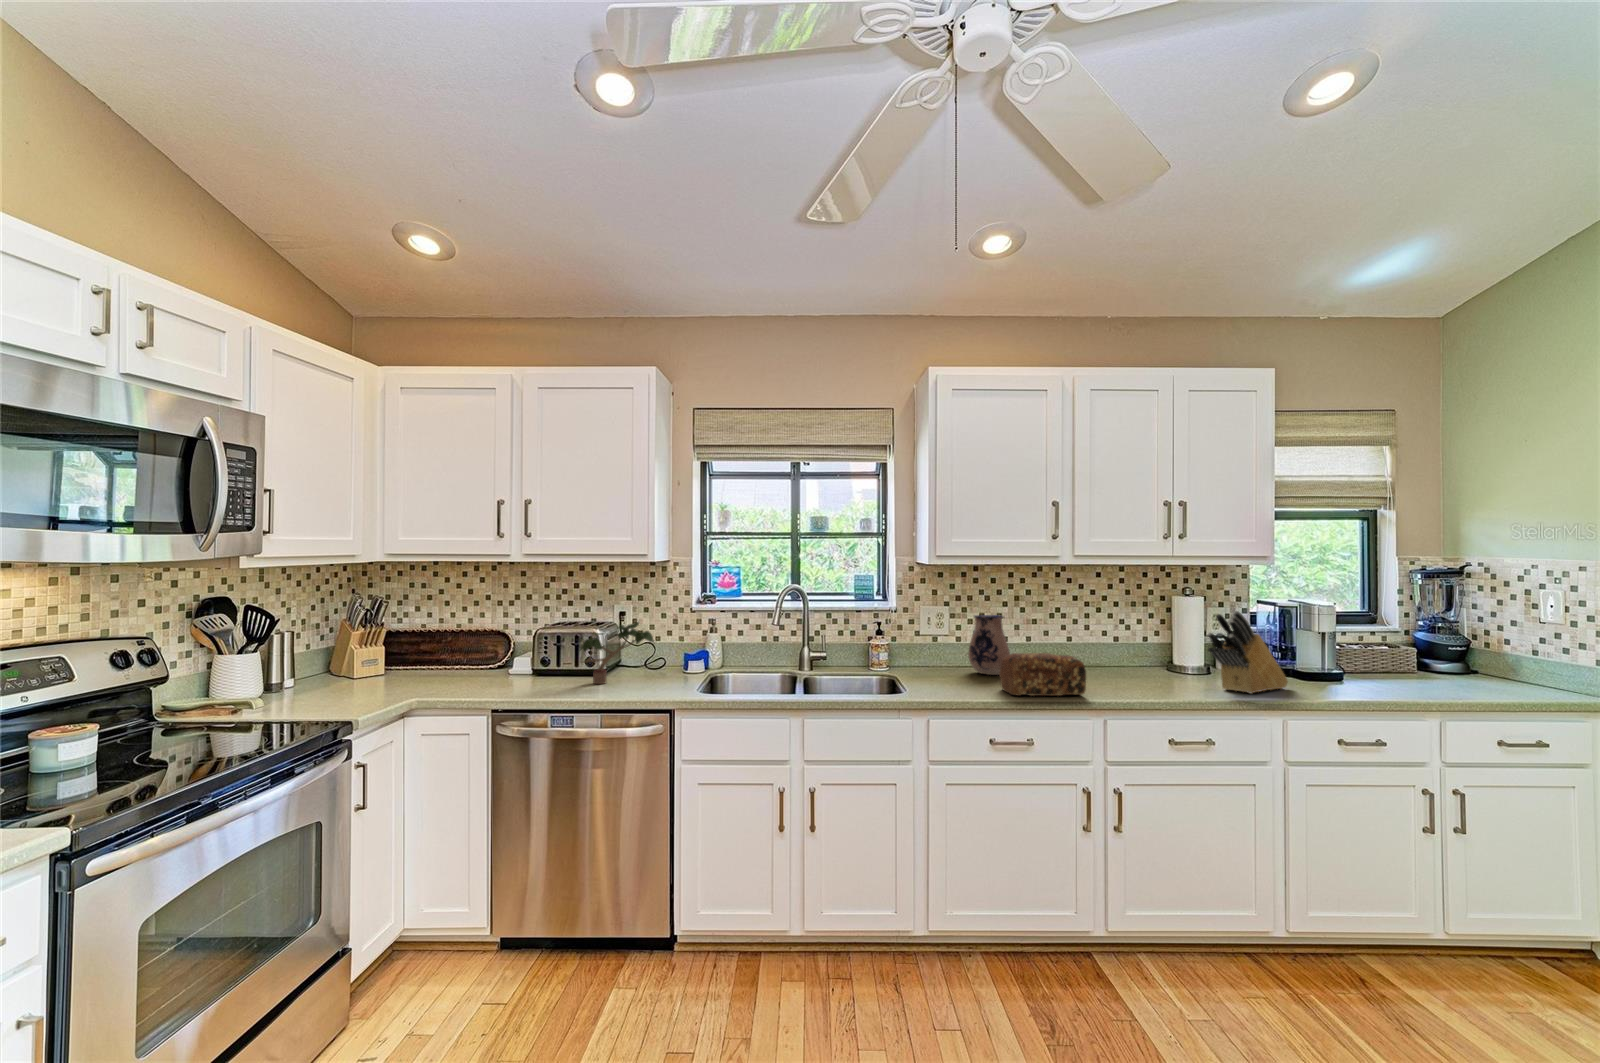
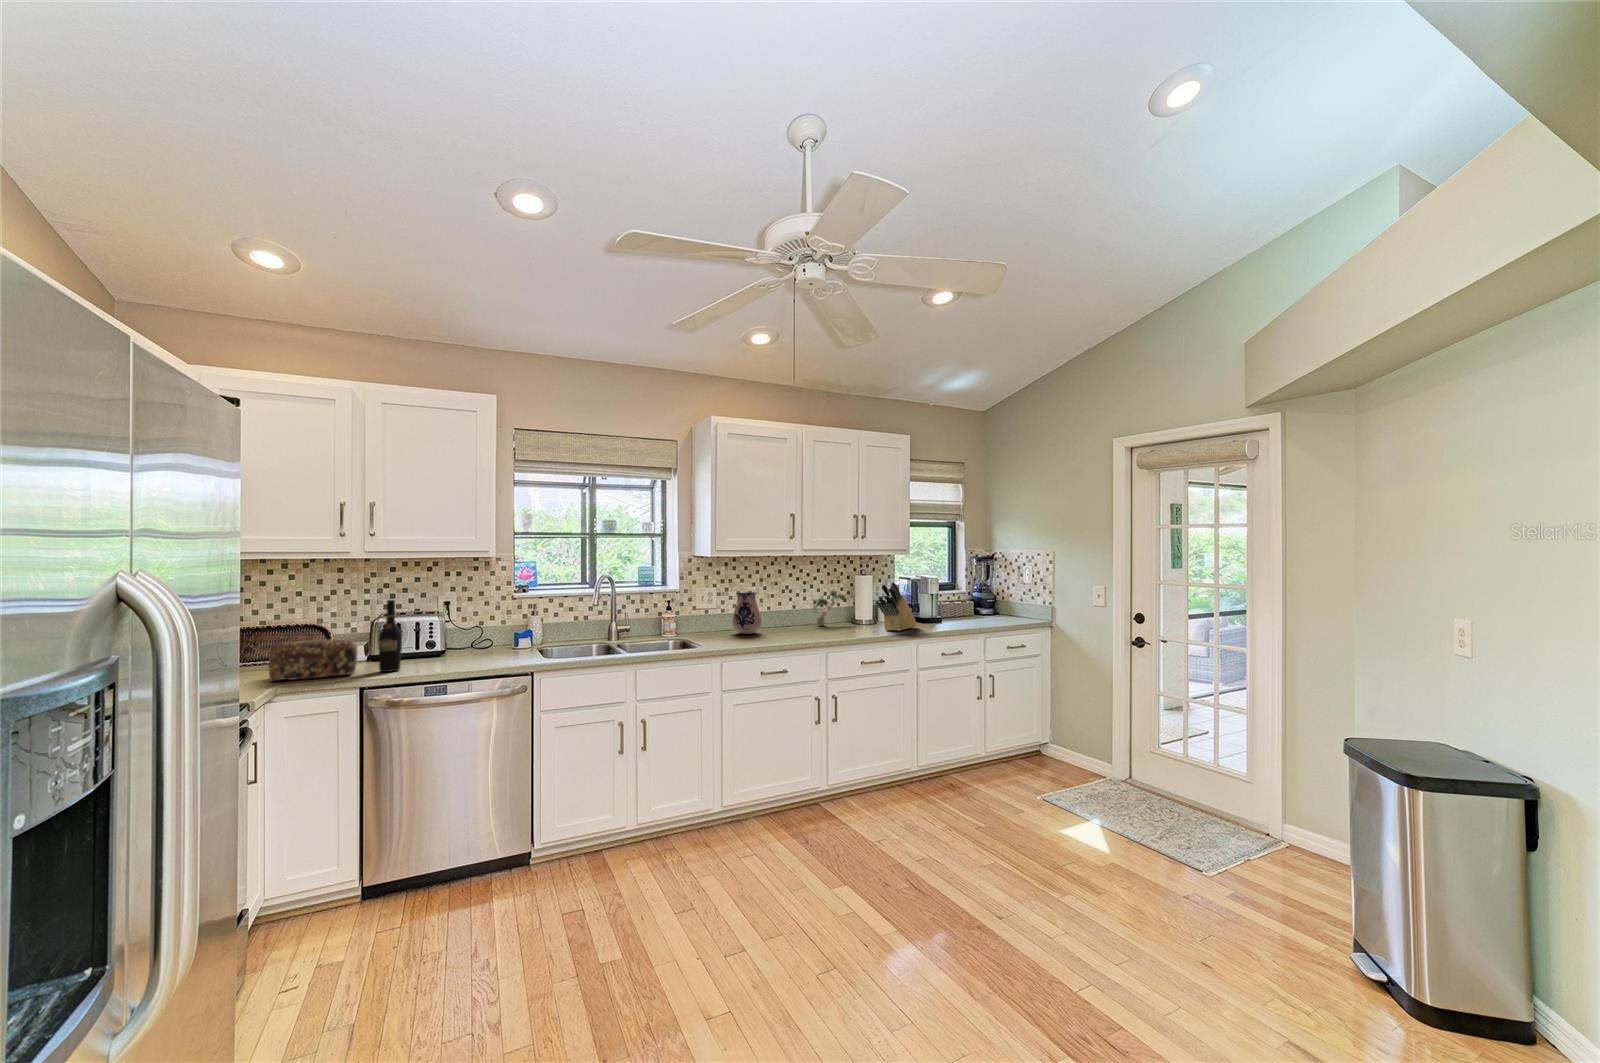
wine bottle: none [518,611,543,693] -> present [378,600,402,672]
potted plant: present [580,622,653,684] -> present [813,589,846,626]
bread loaf: present [999,653,1086,696] -> present [268,639,358,681]

